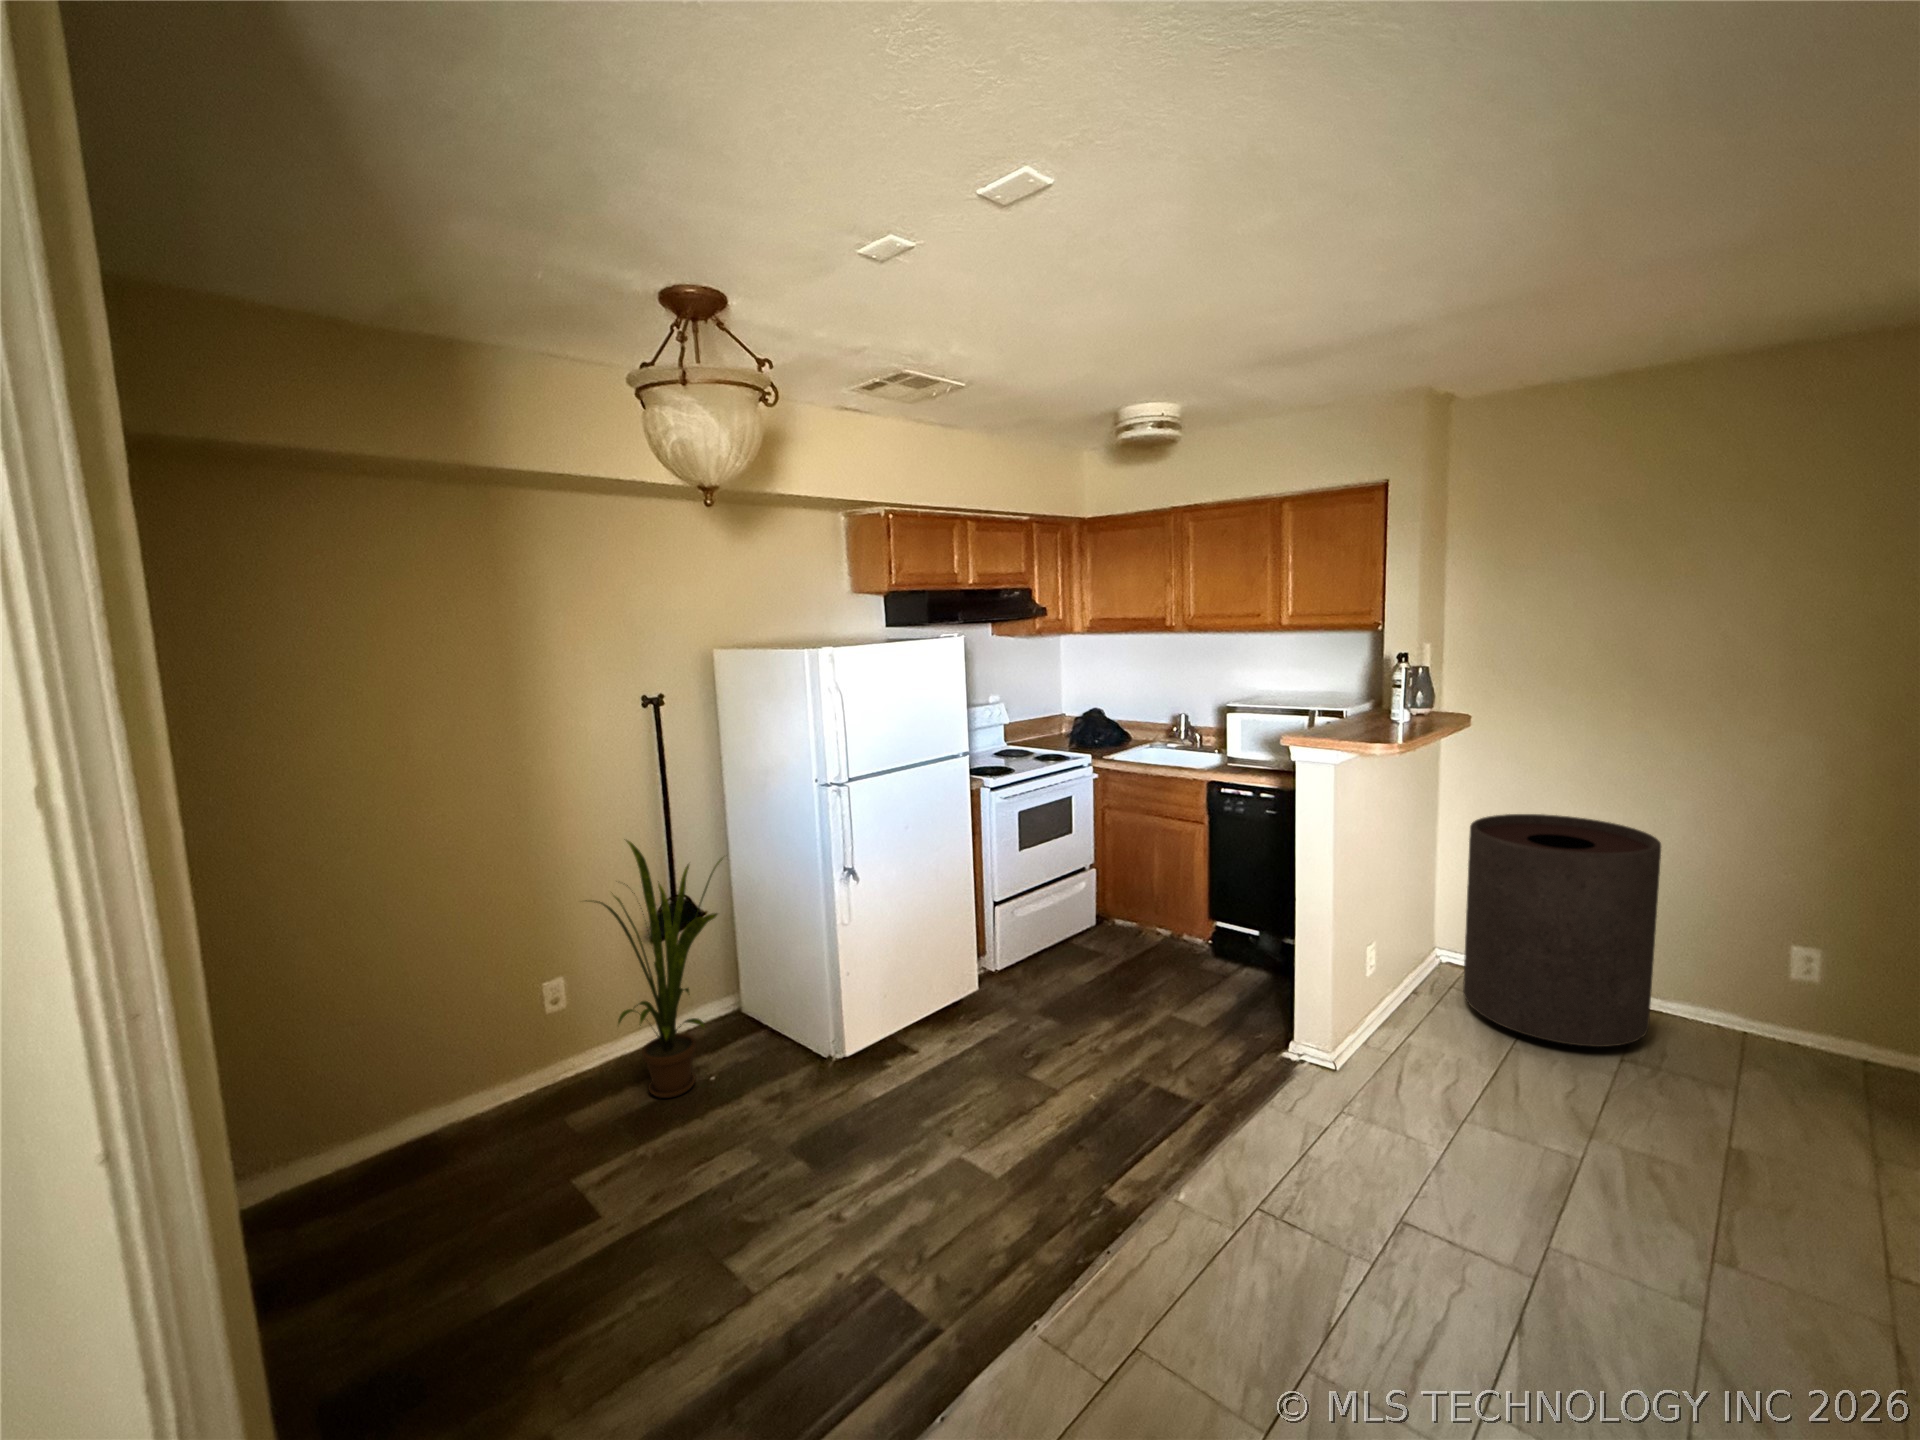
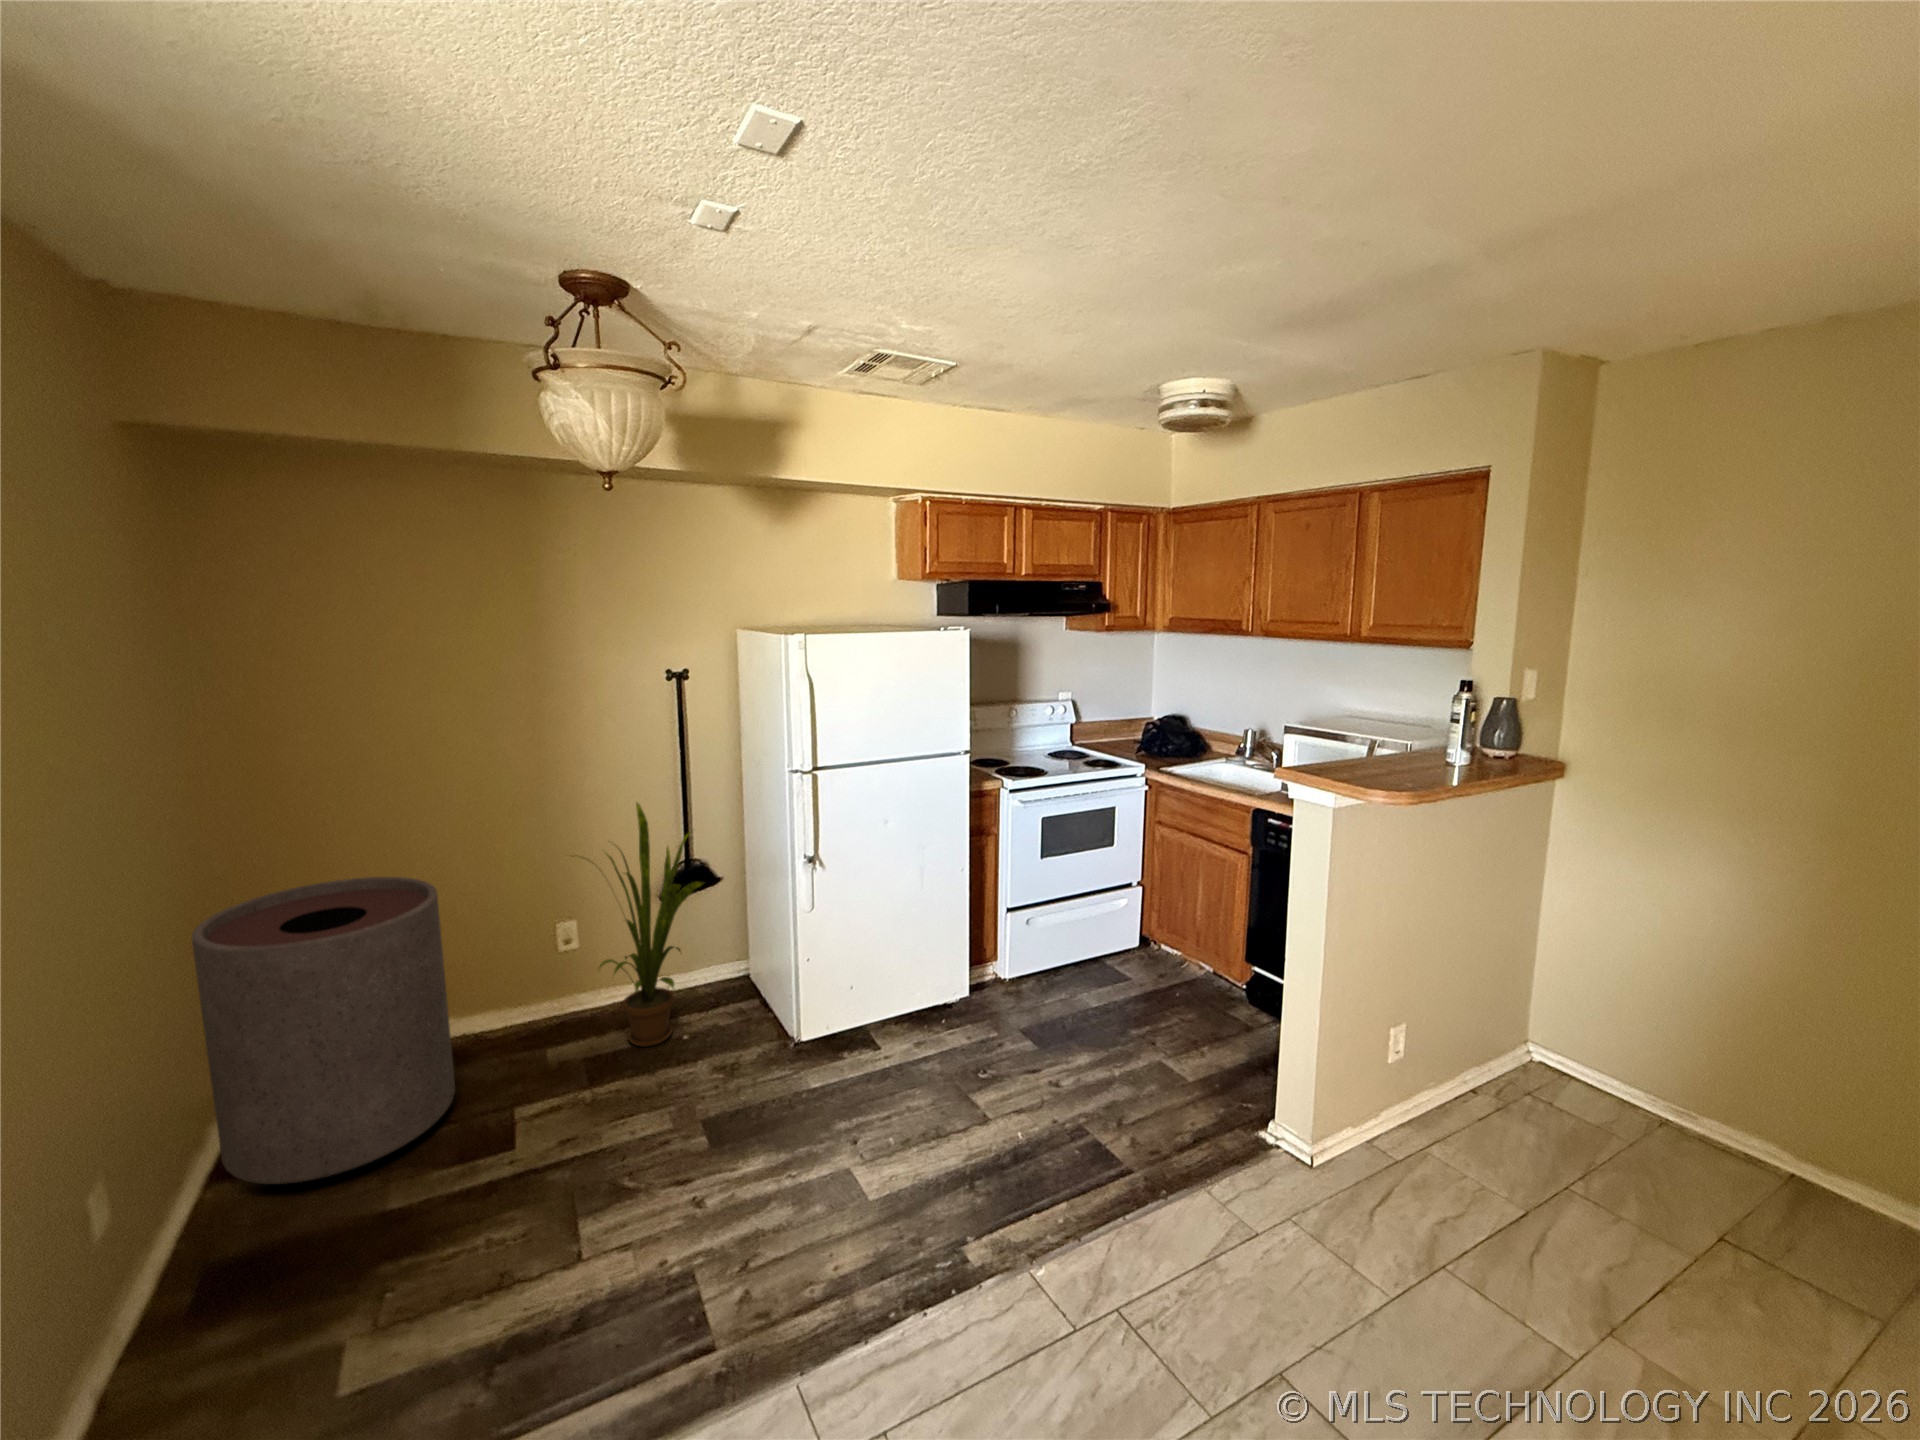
trash can: present [1463,814,1661,1047] -> present [192,877,455,1184]

